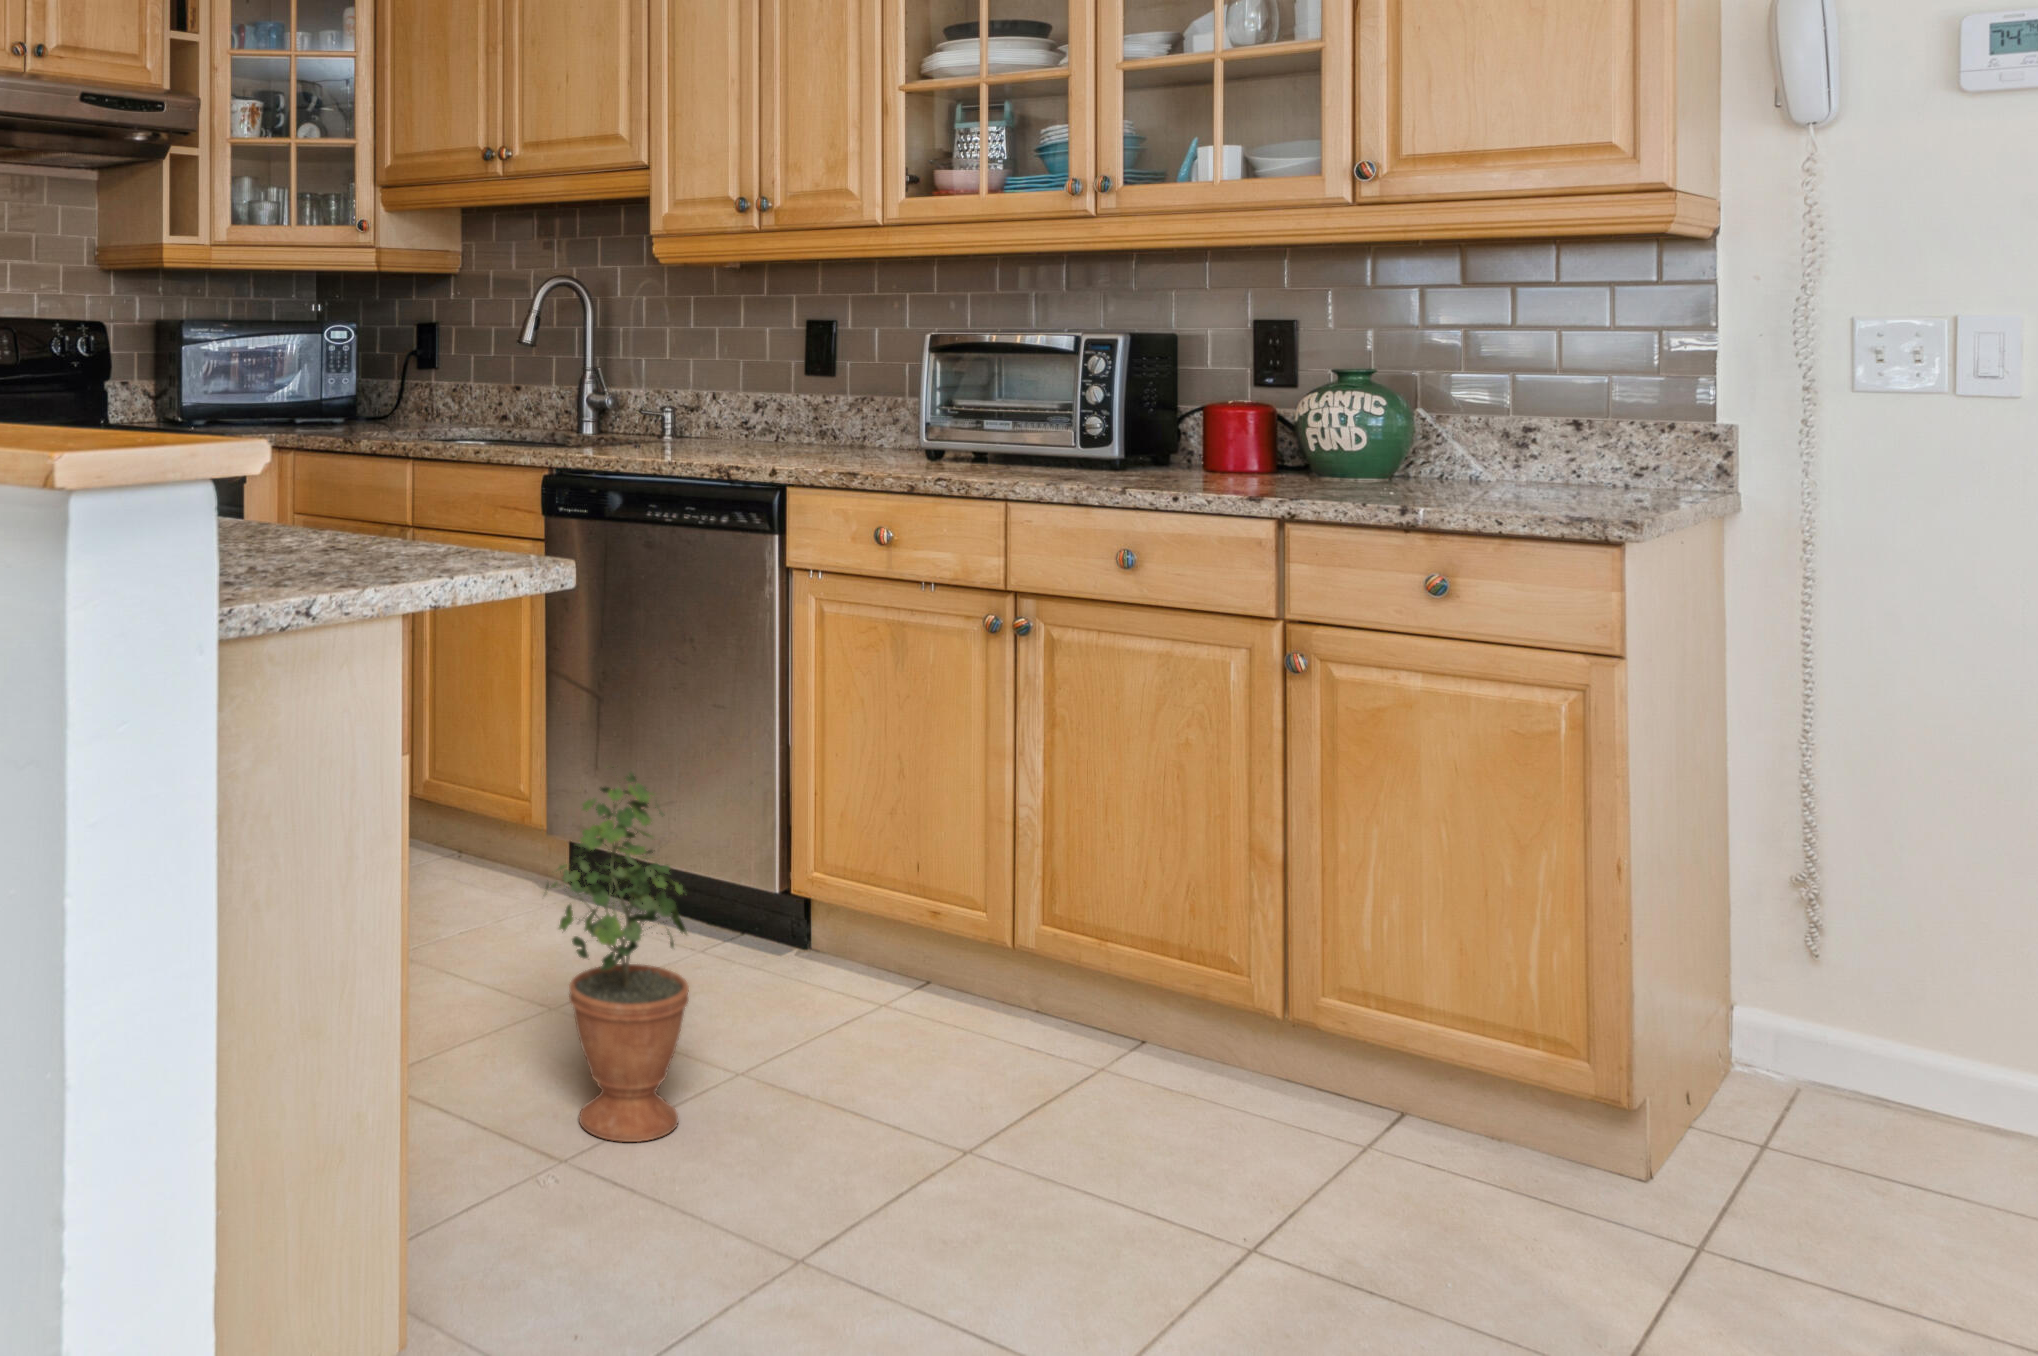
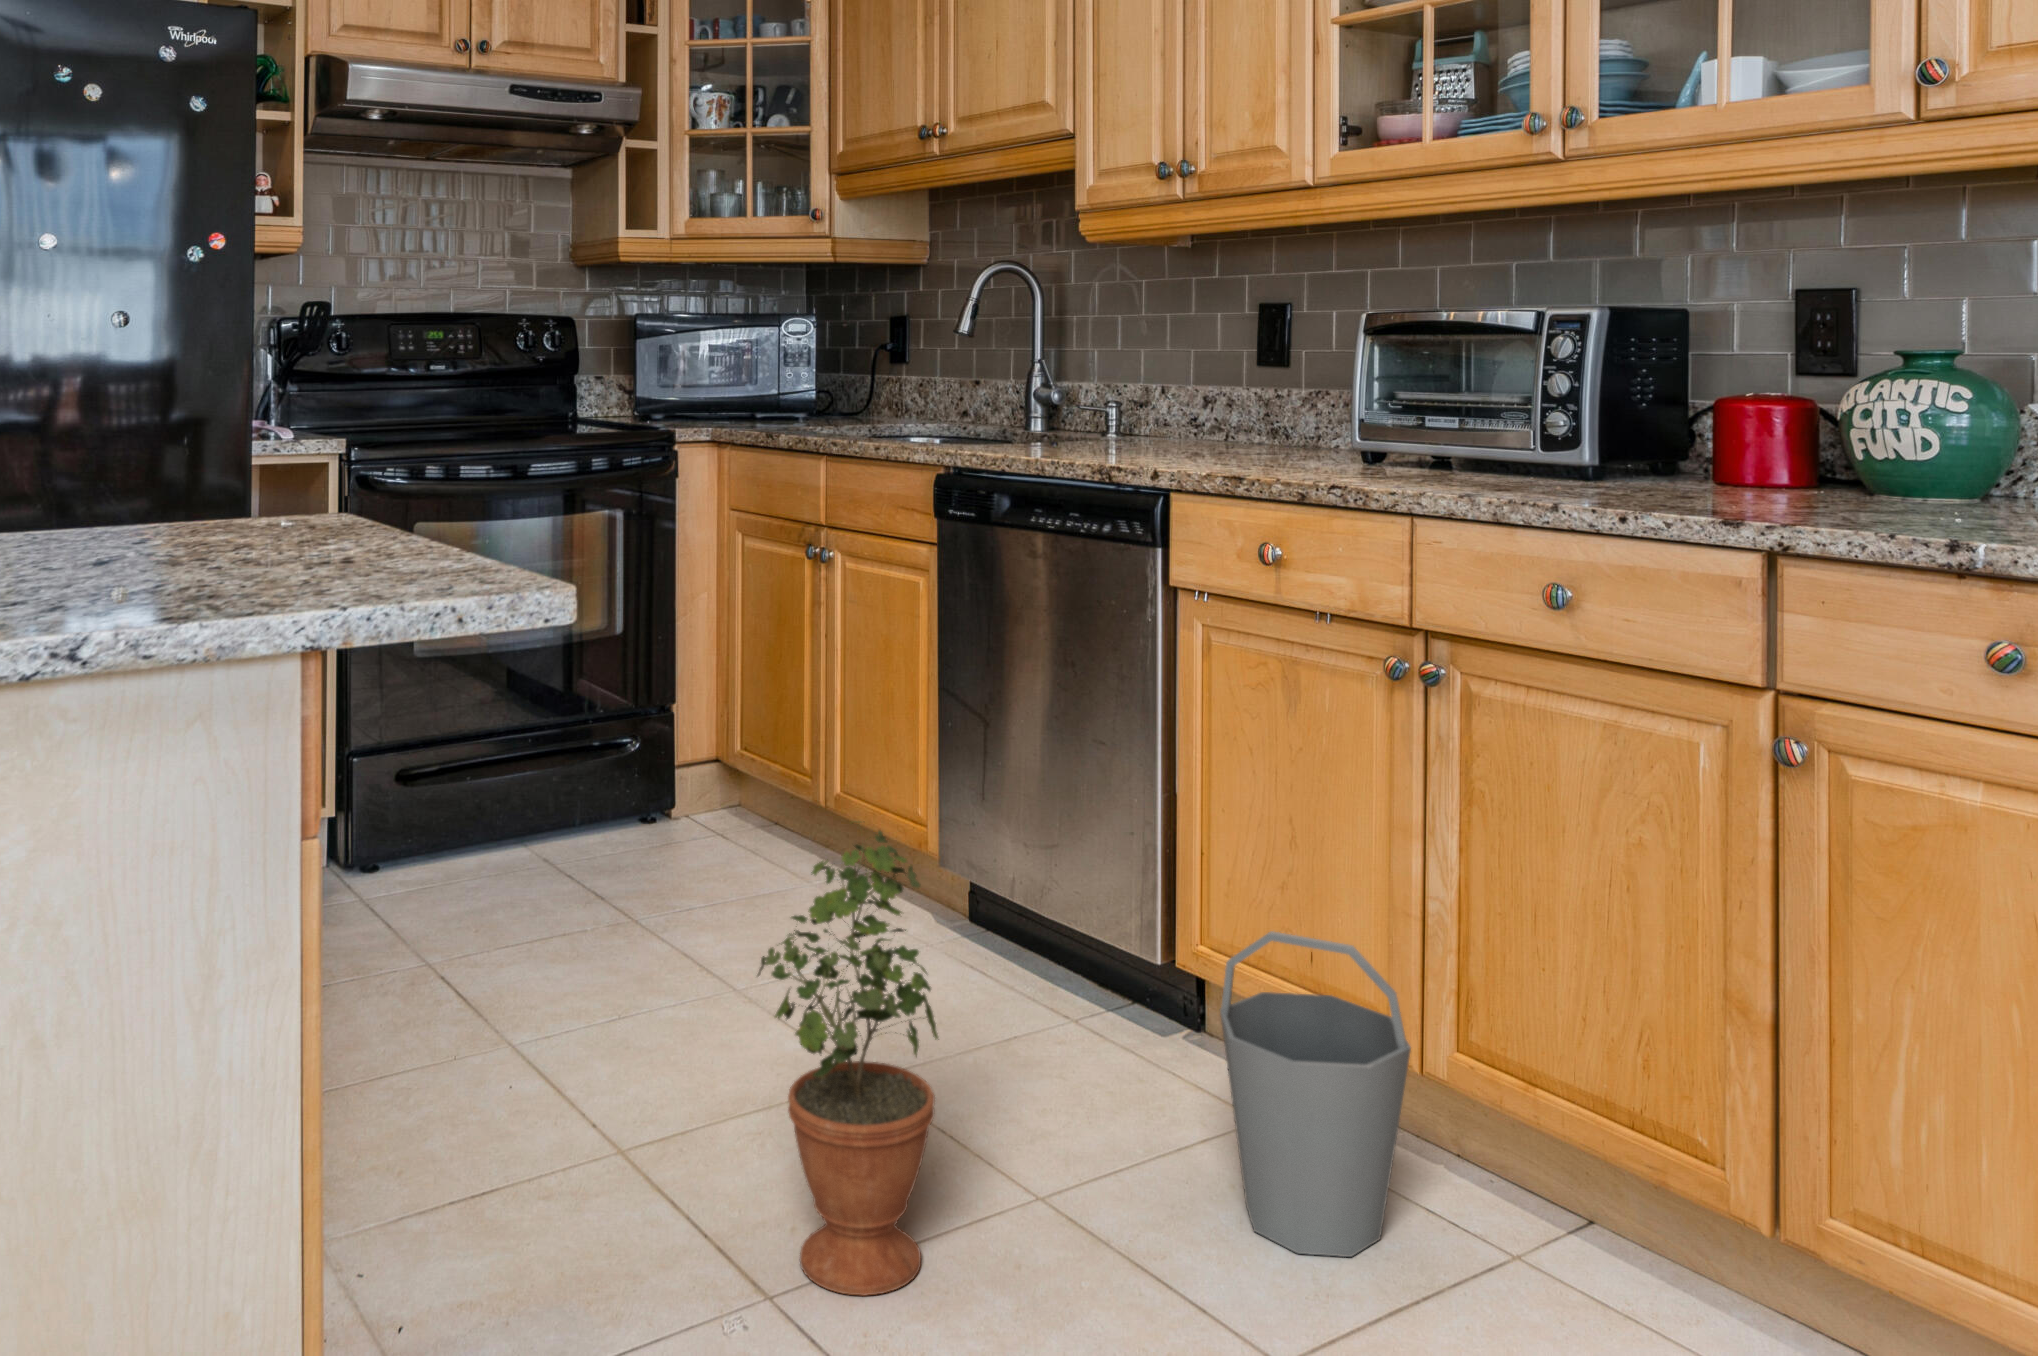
bucket: none [877,832,1027,1076] -> present [1220,931,1411,1257]

